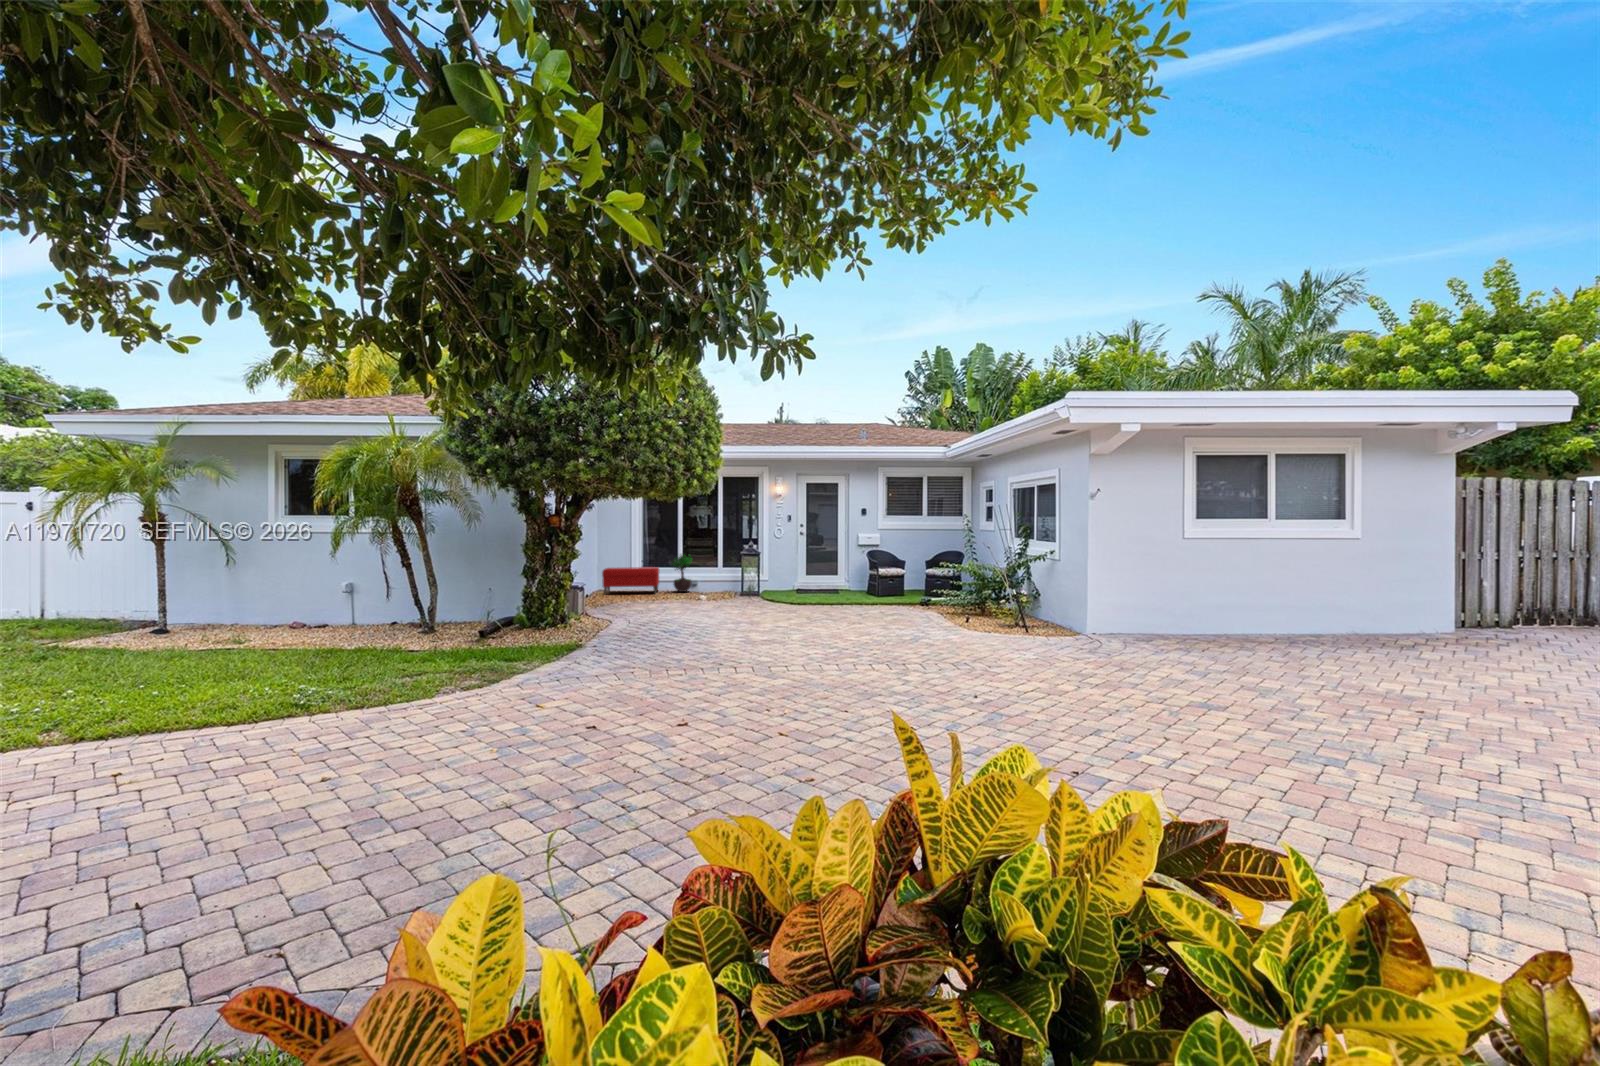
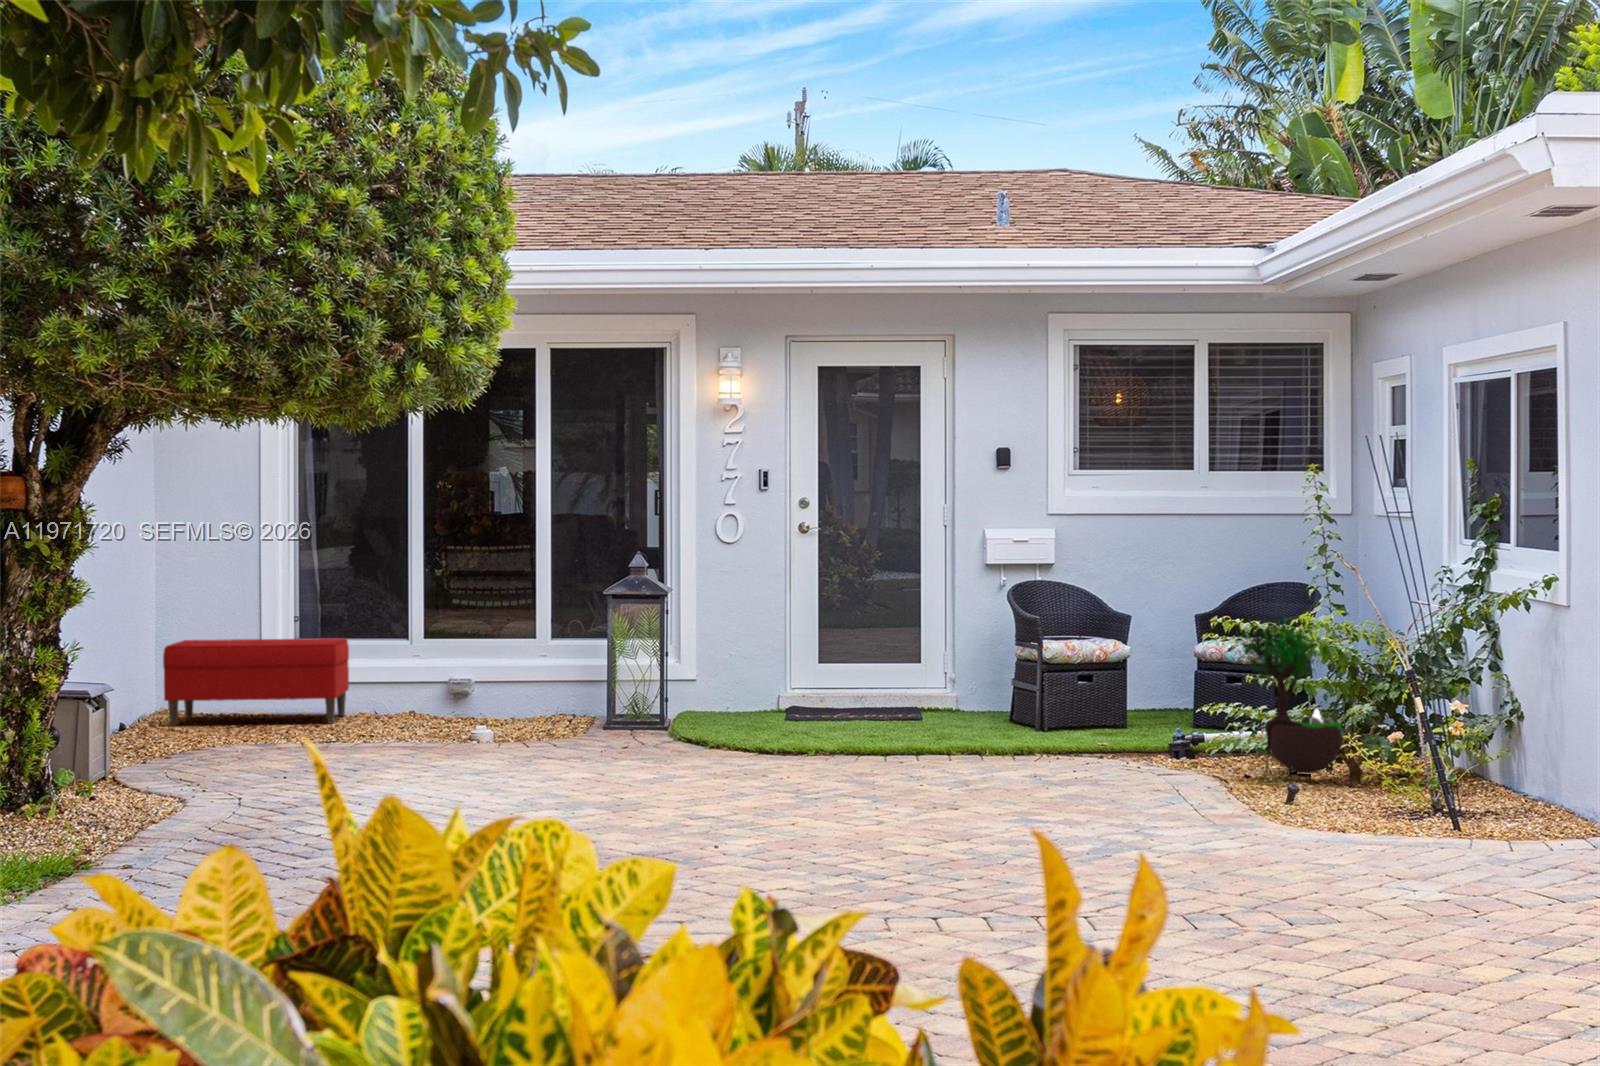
potted tree: present [673,554,691,592] -> present [1236,614,1342,773]

